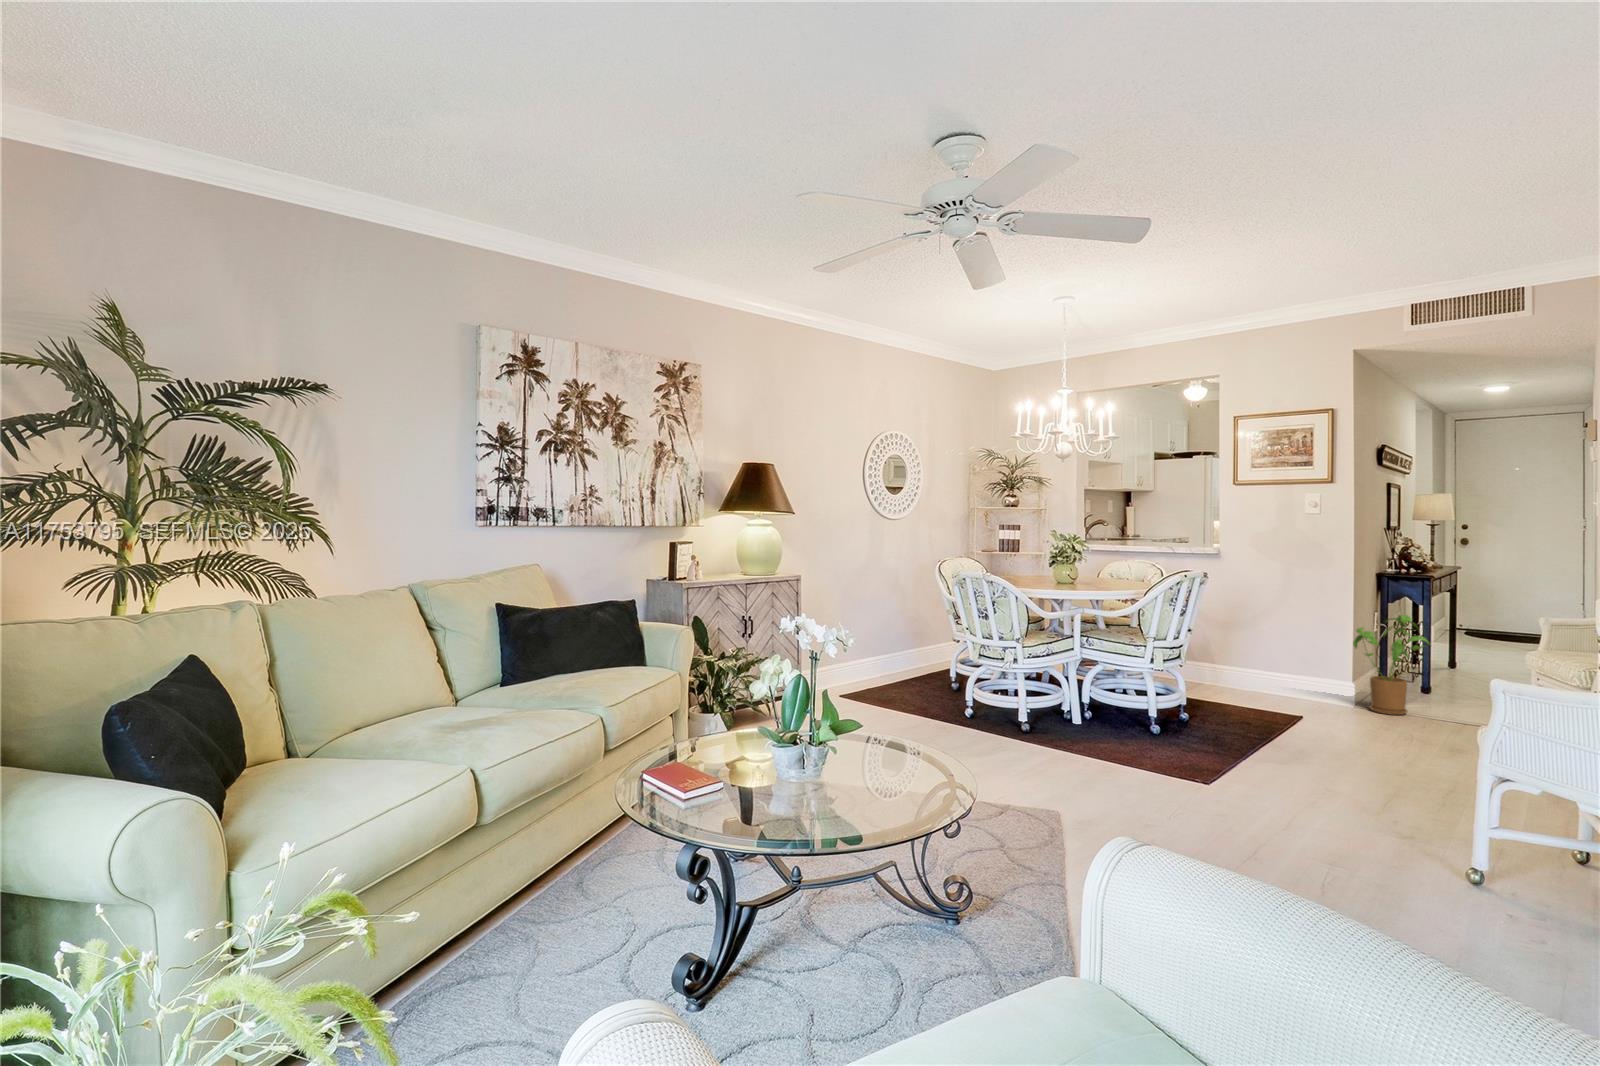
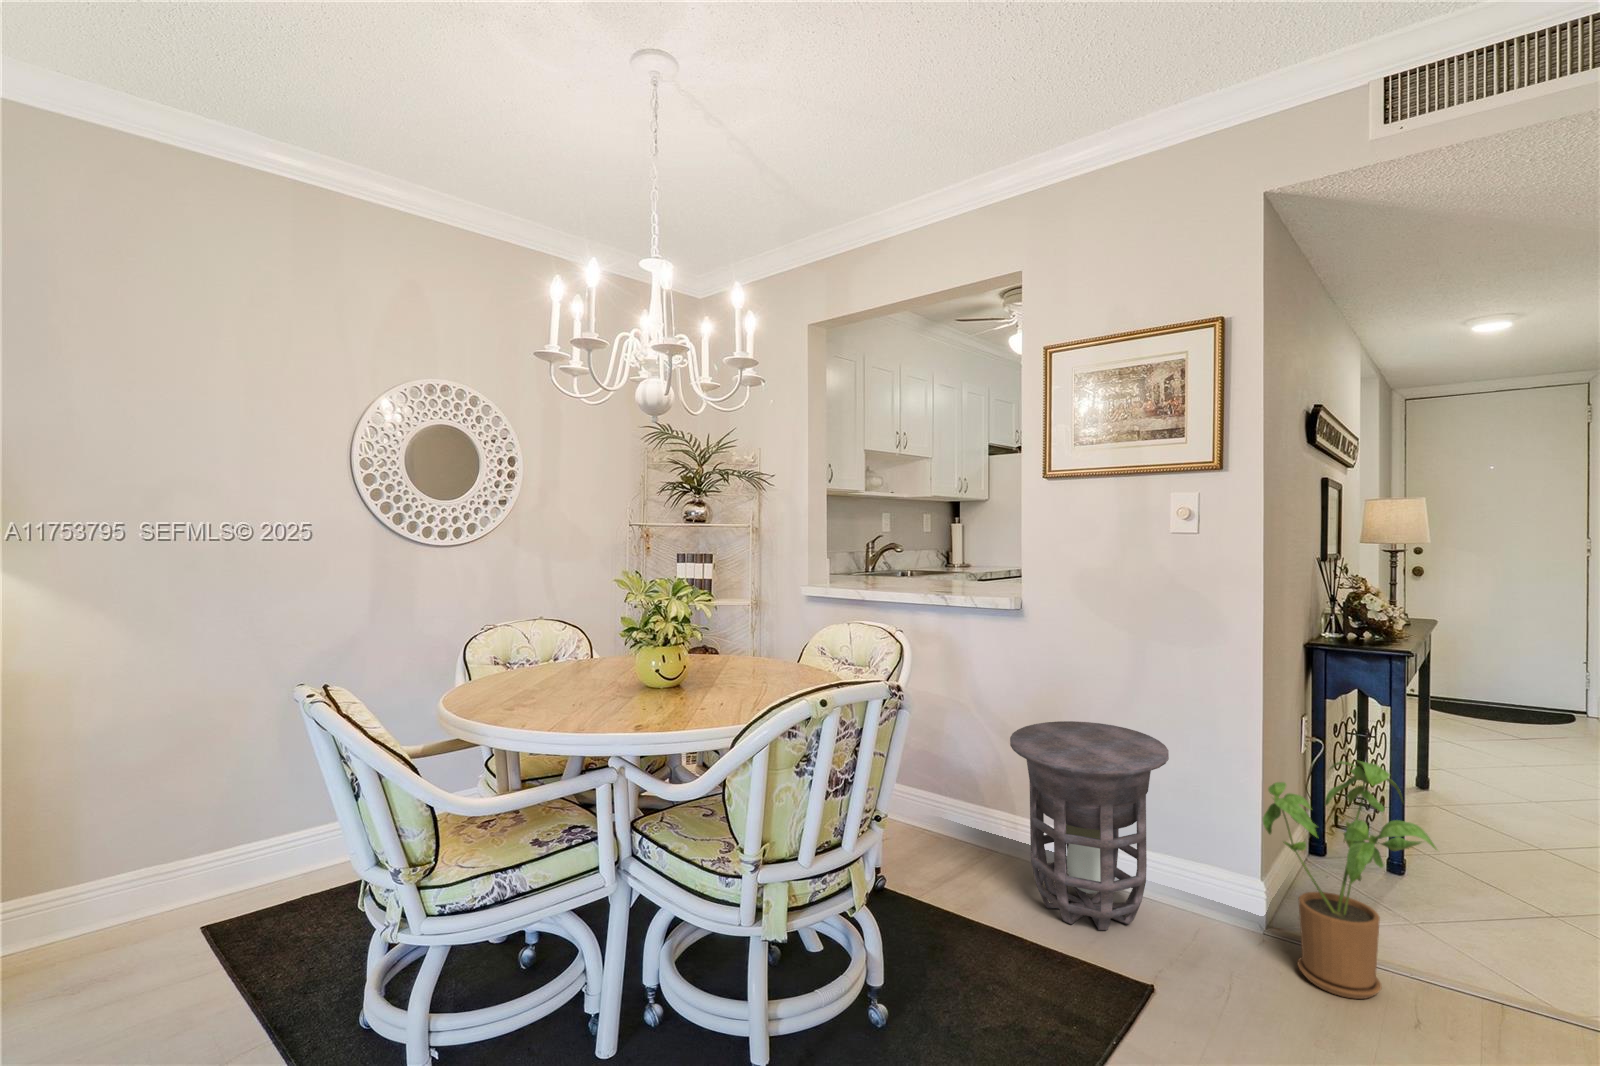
side table: none [1222,609,1306,700] -> present [1010,721,1169,930]

